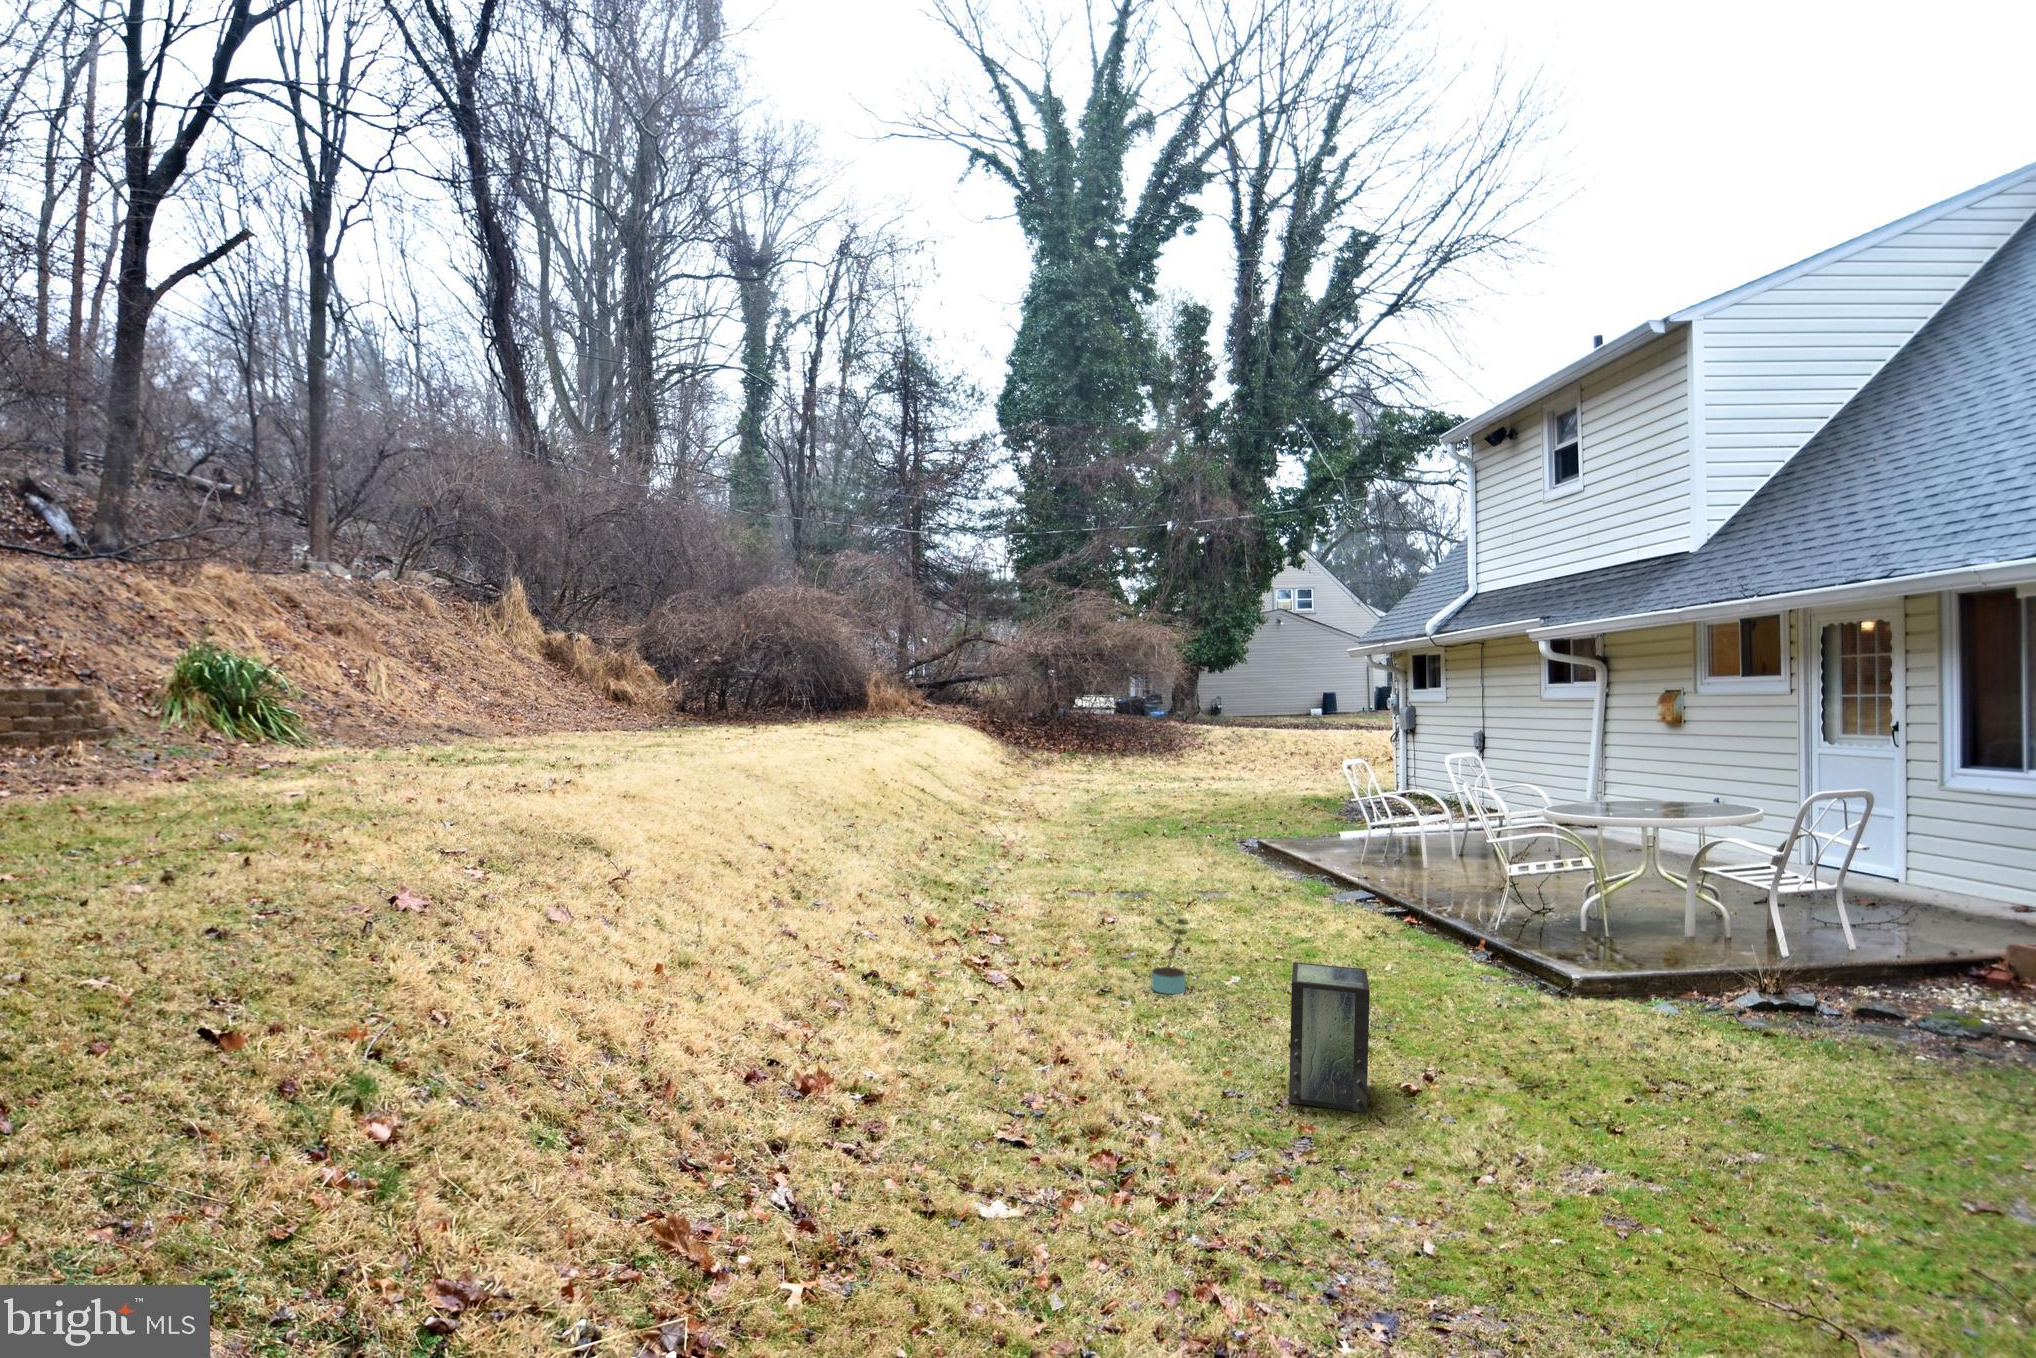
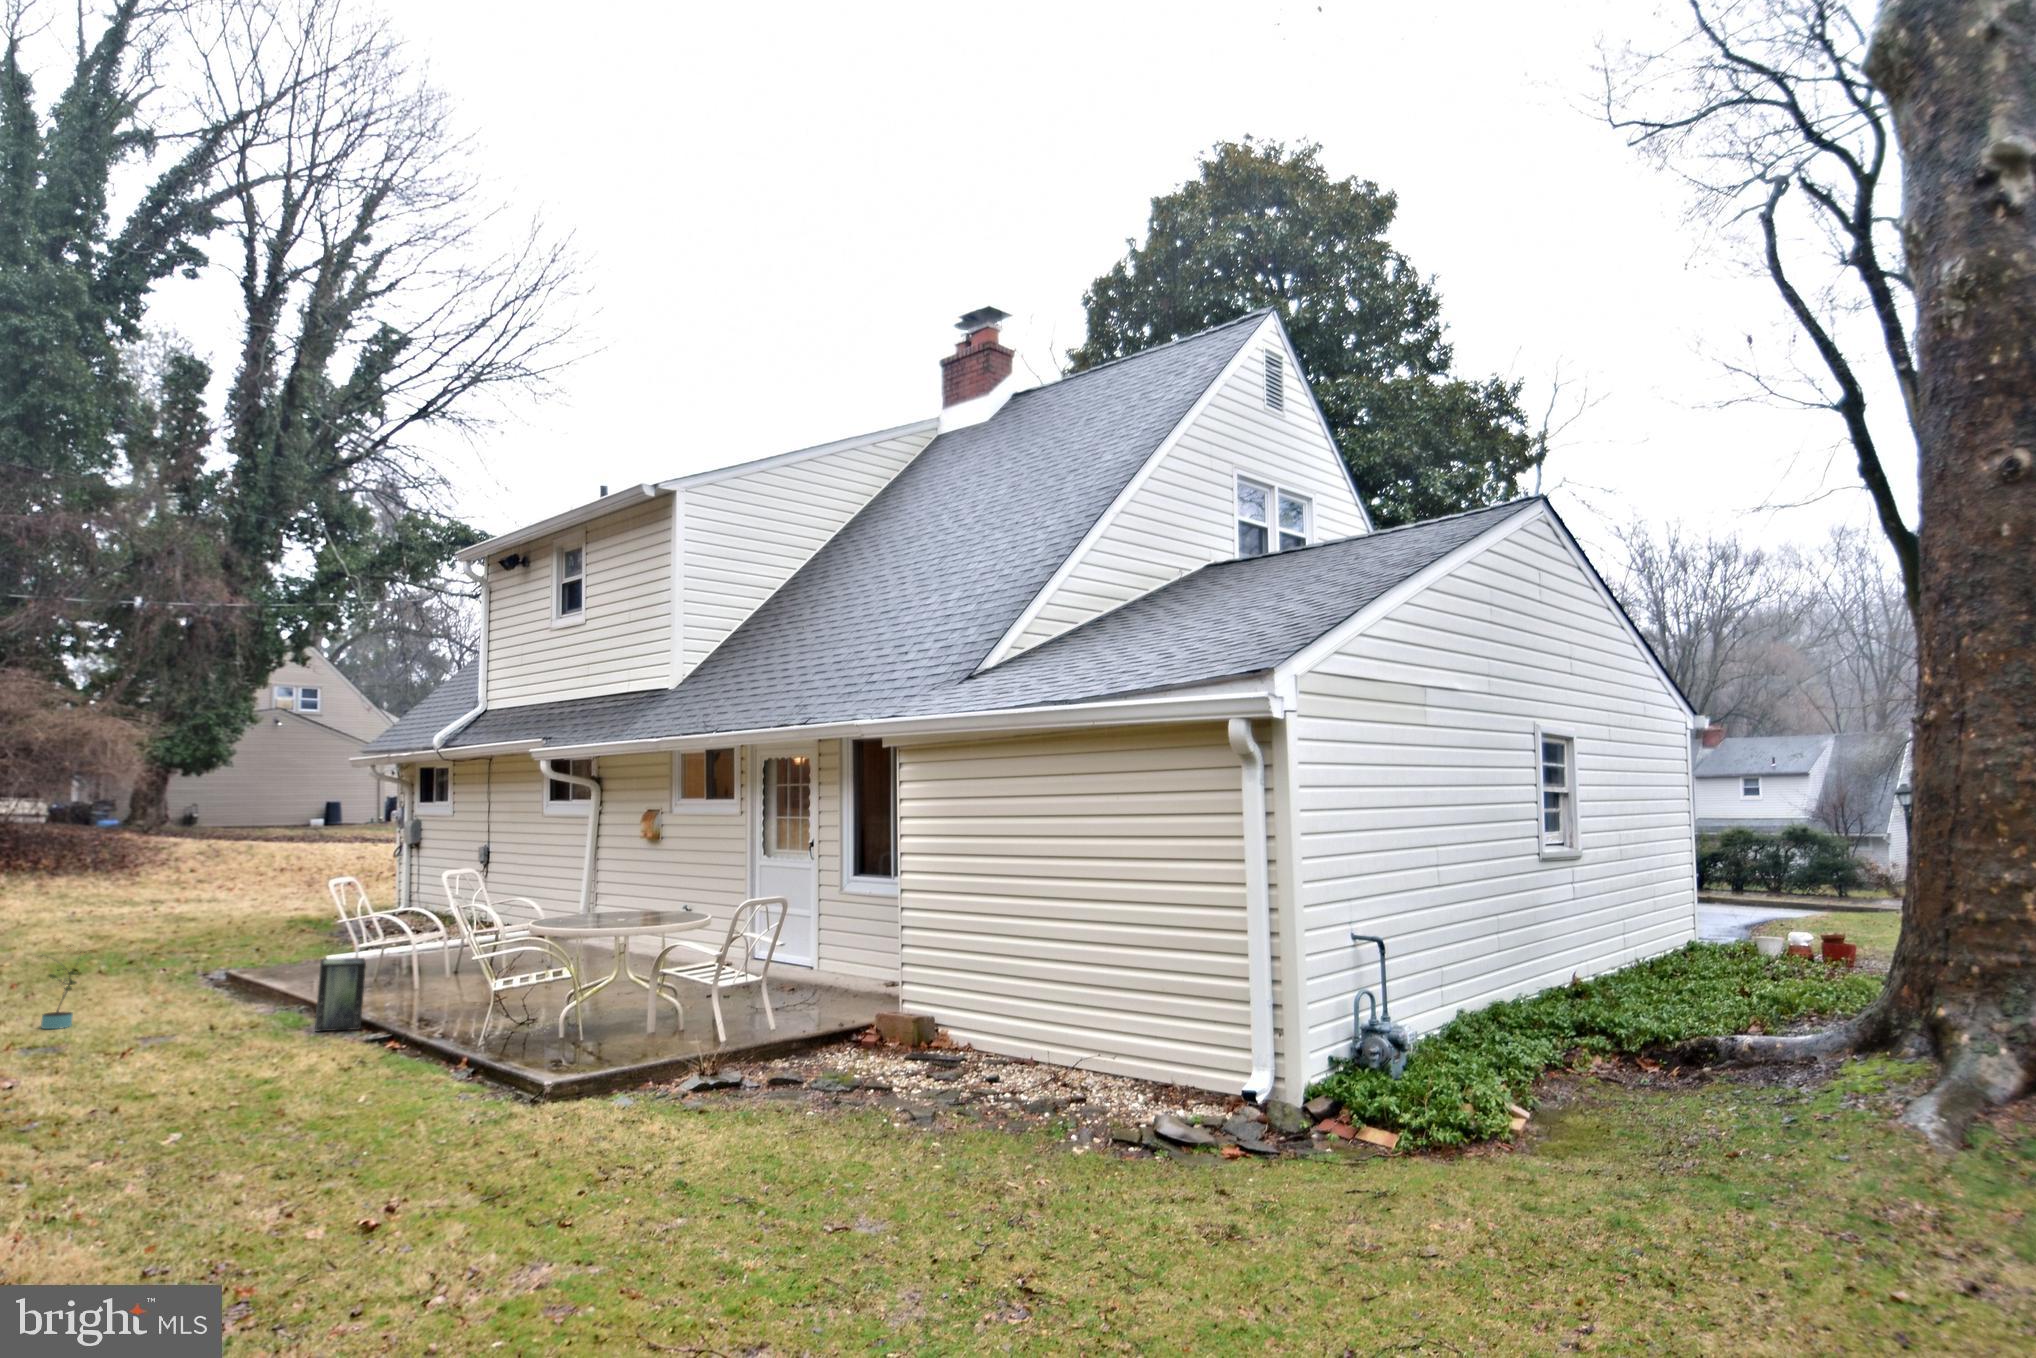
potted plant: present [1142,880,1188,994] -> present [41,946,85,1029]

